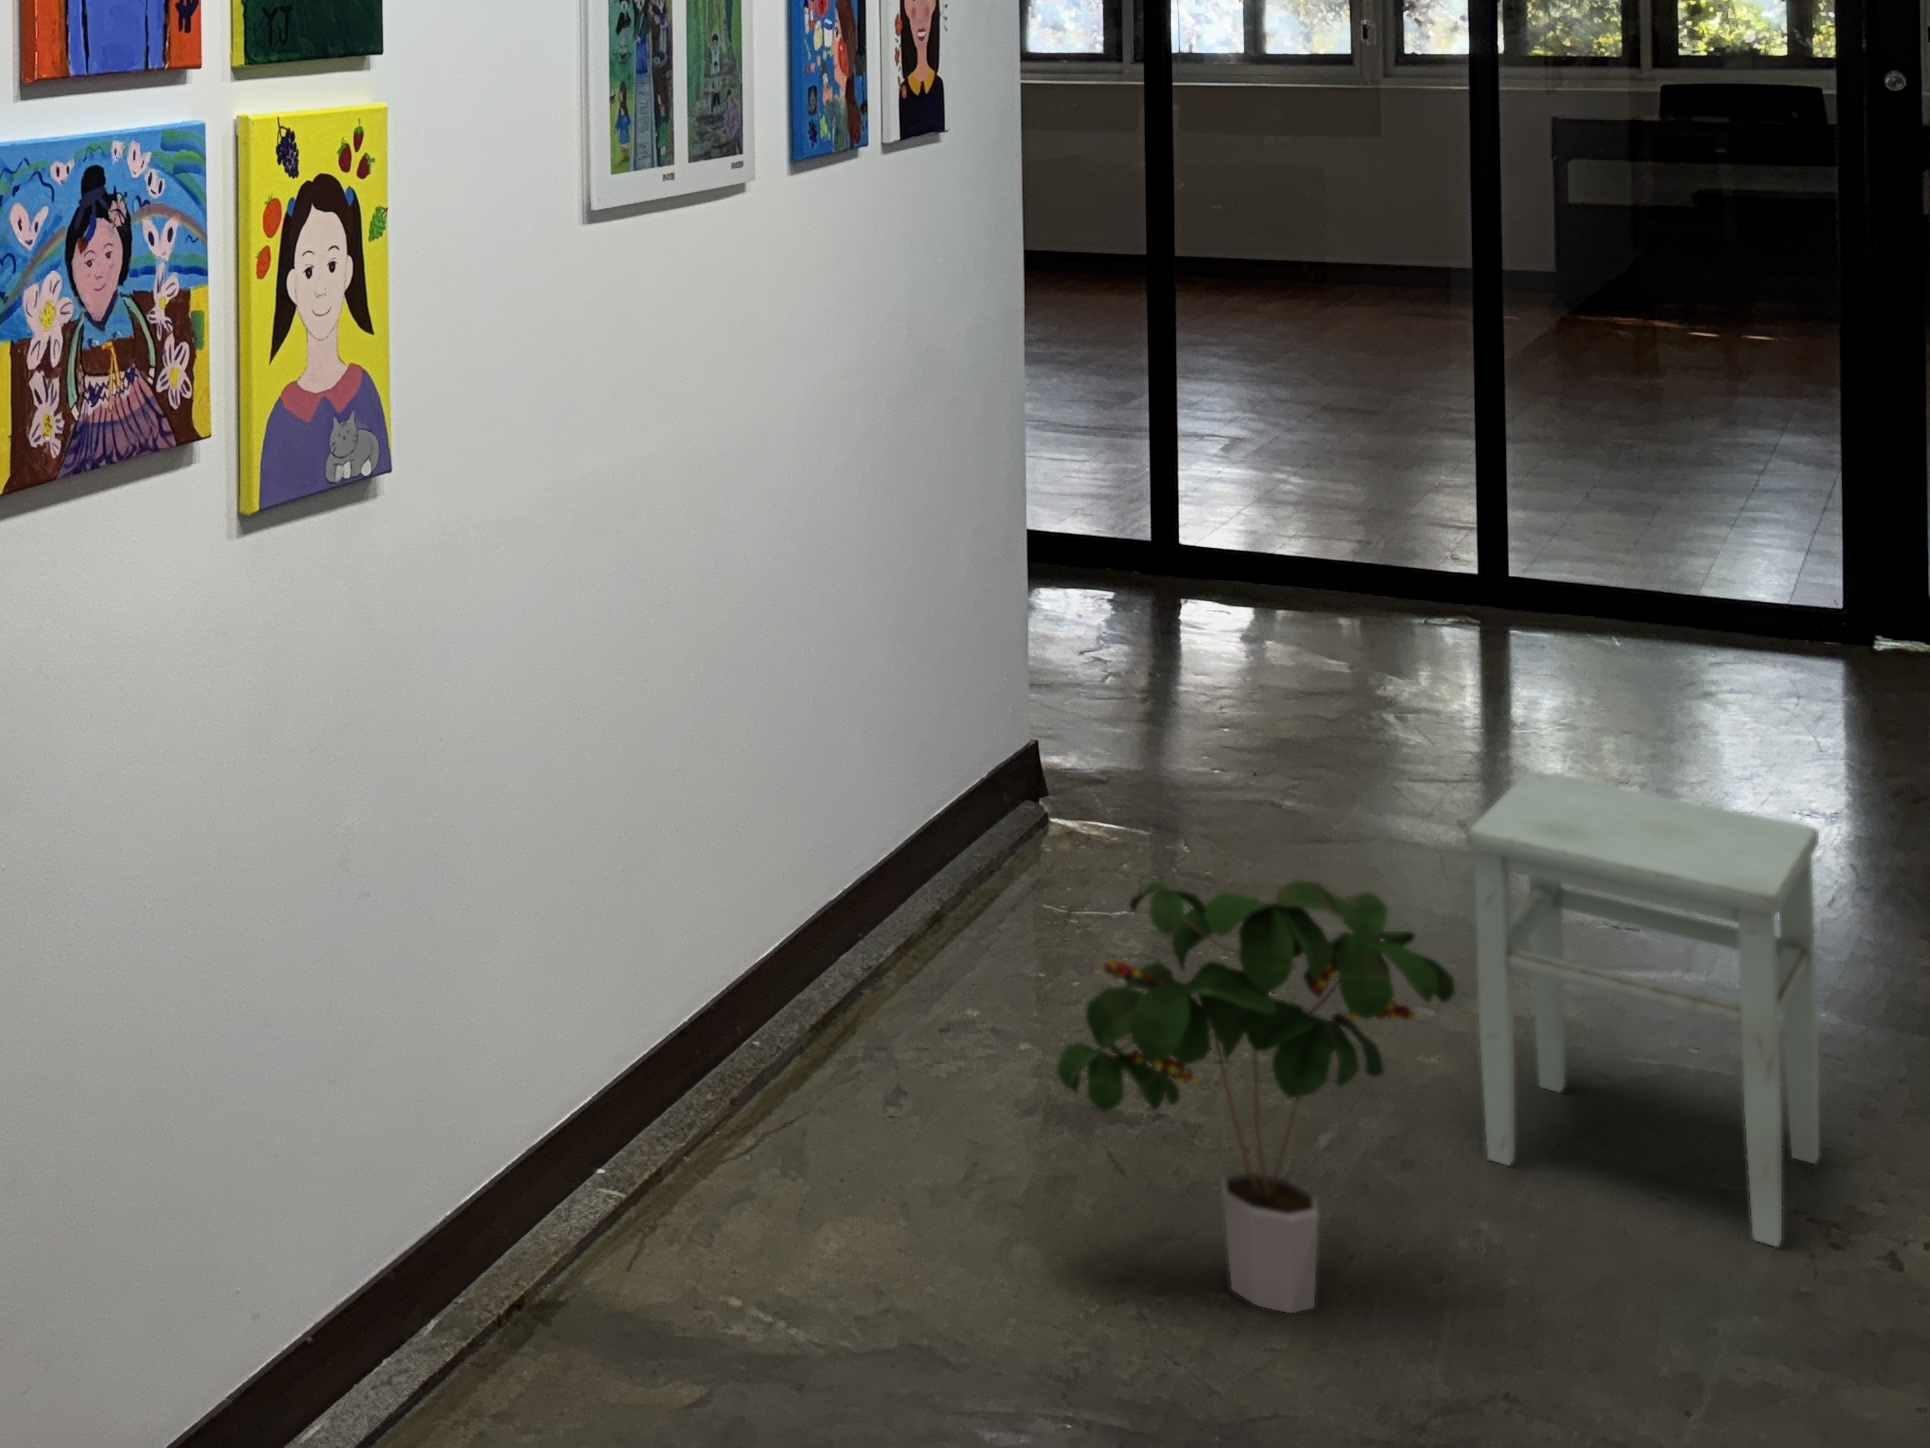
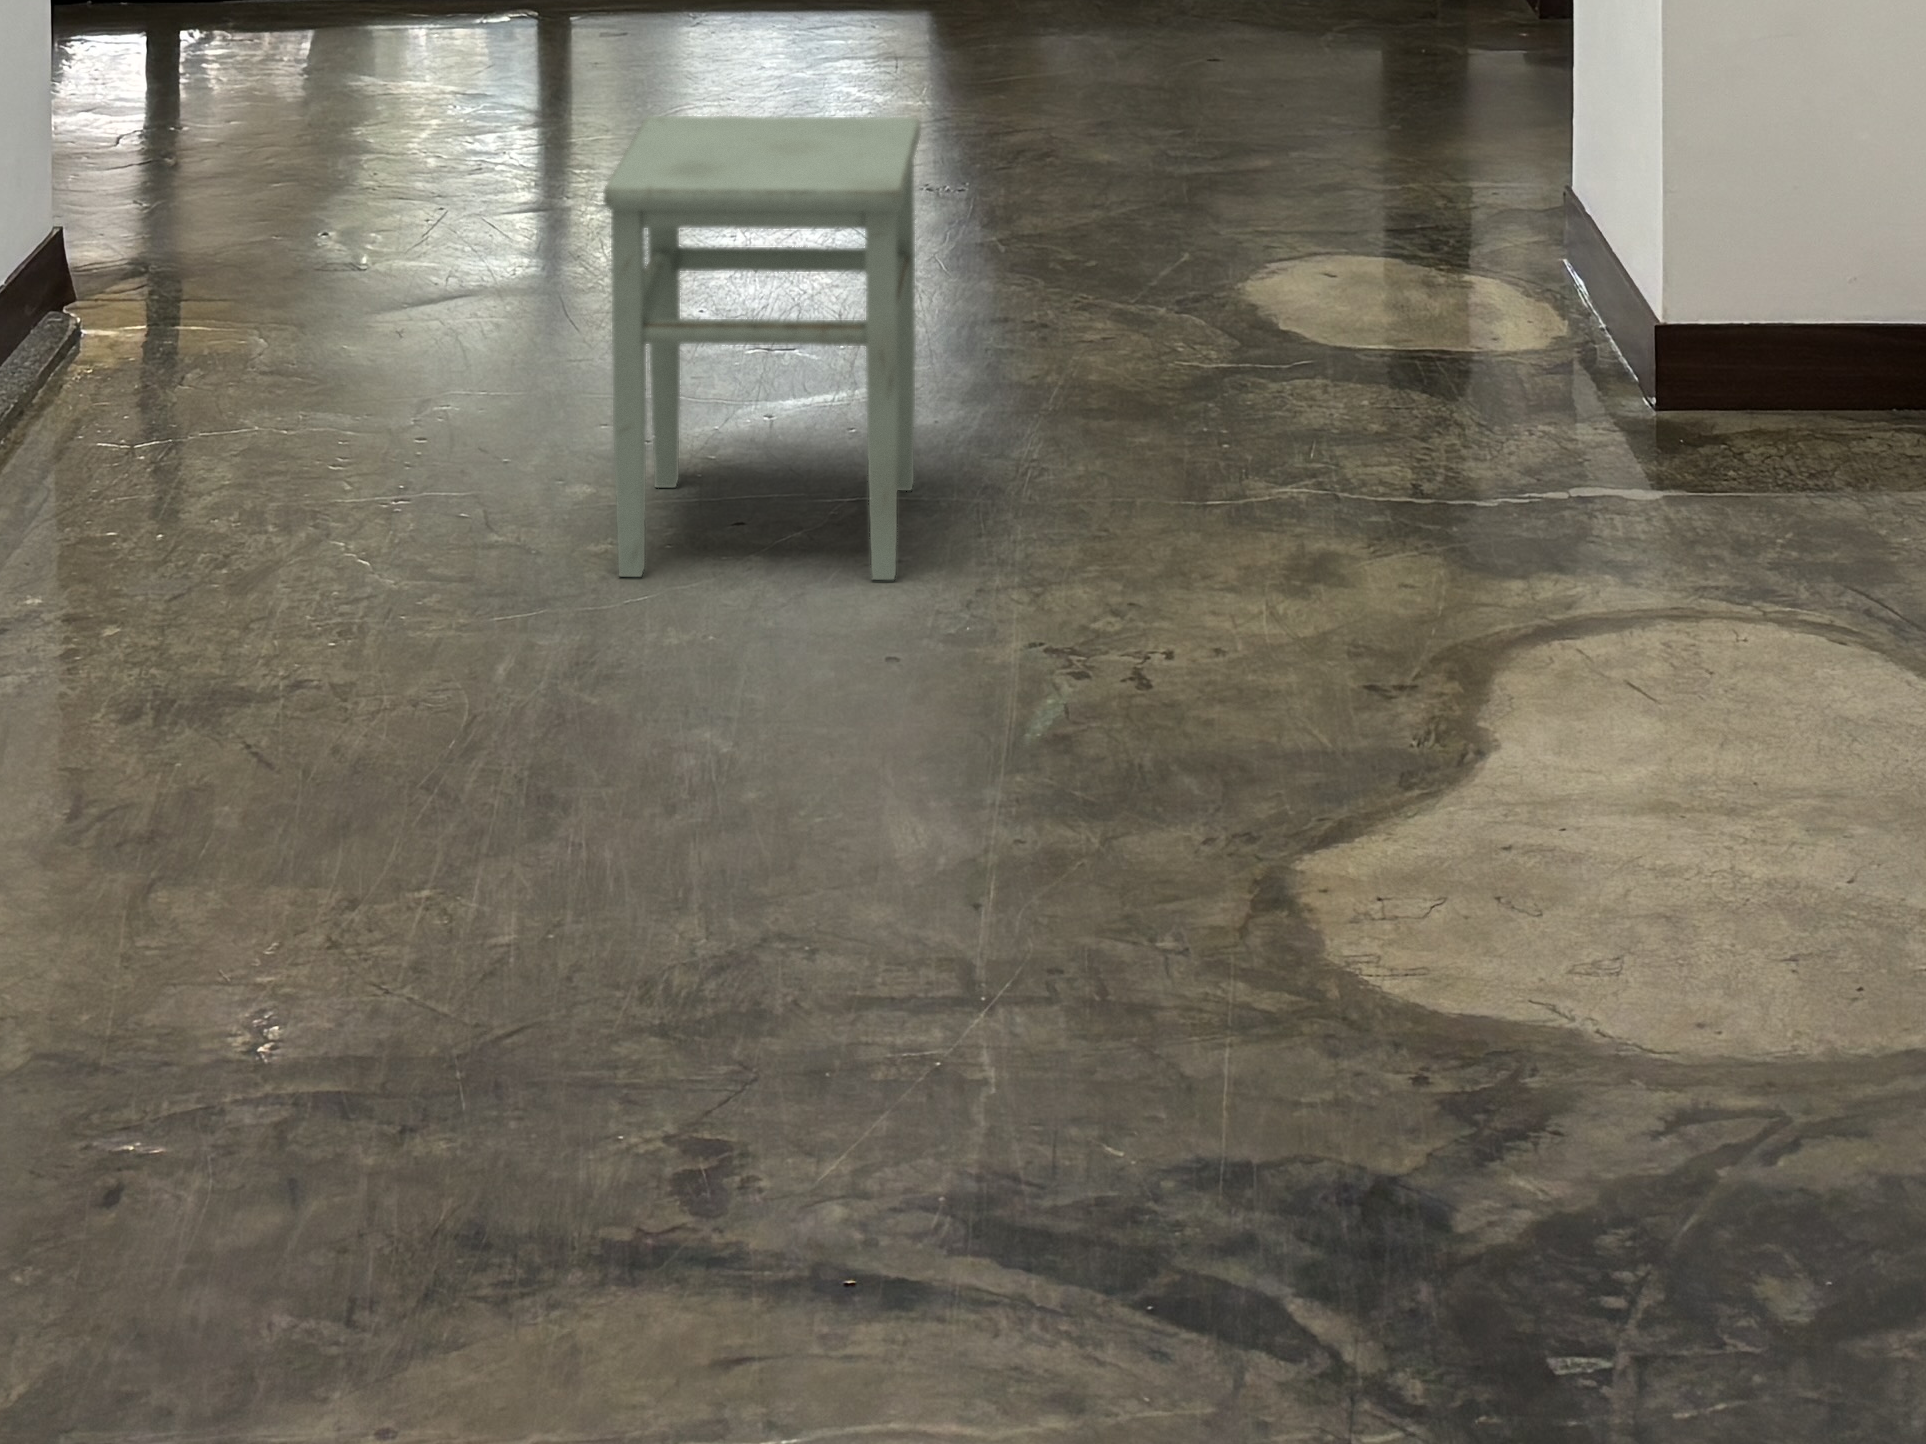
potted plant: present [1057,880,1455,1314] -> none [188,267,619,807]

